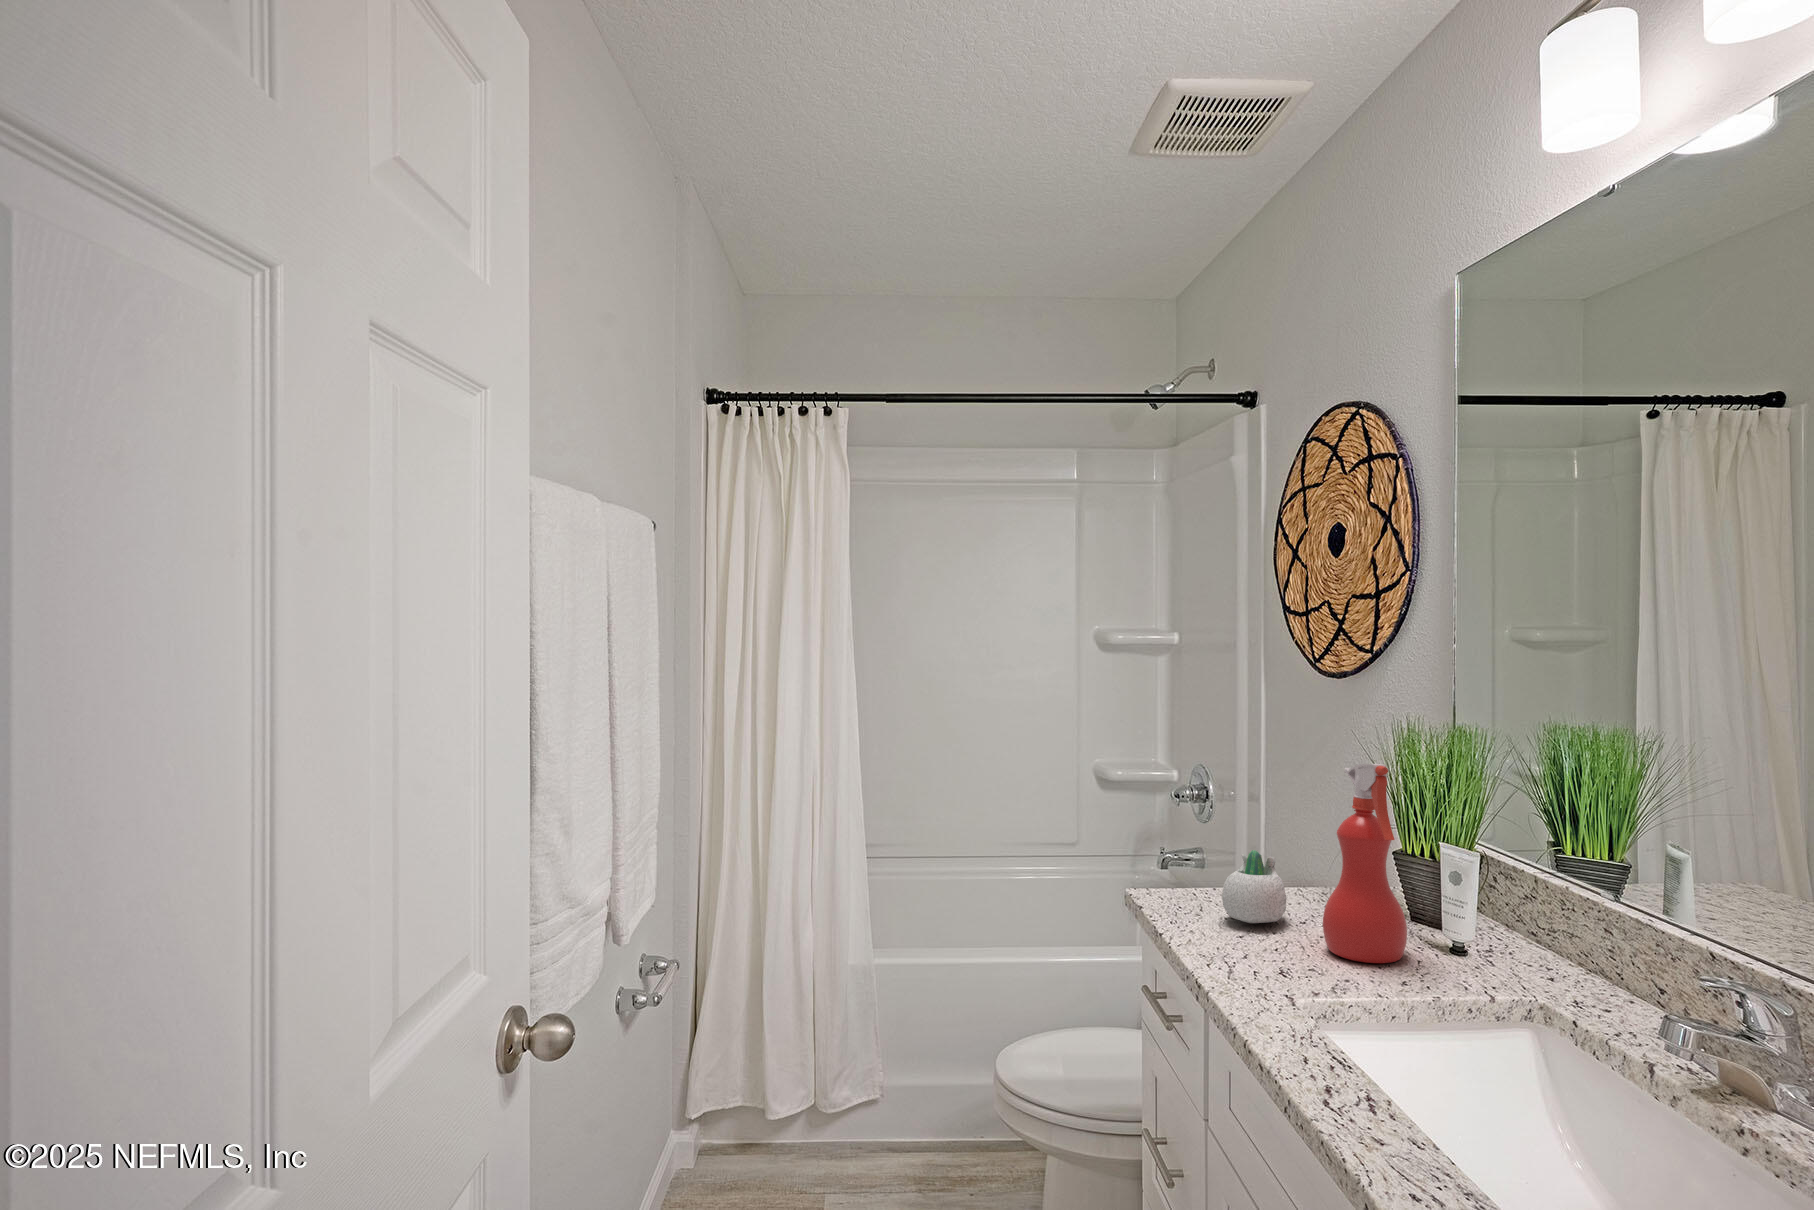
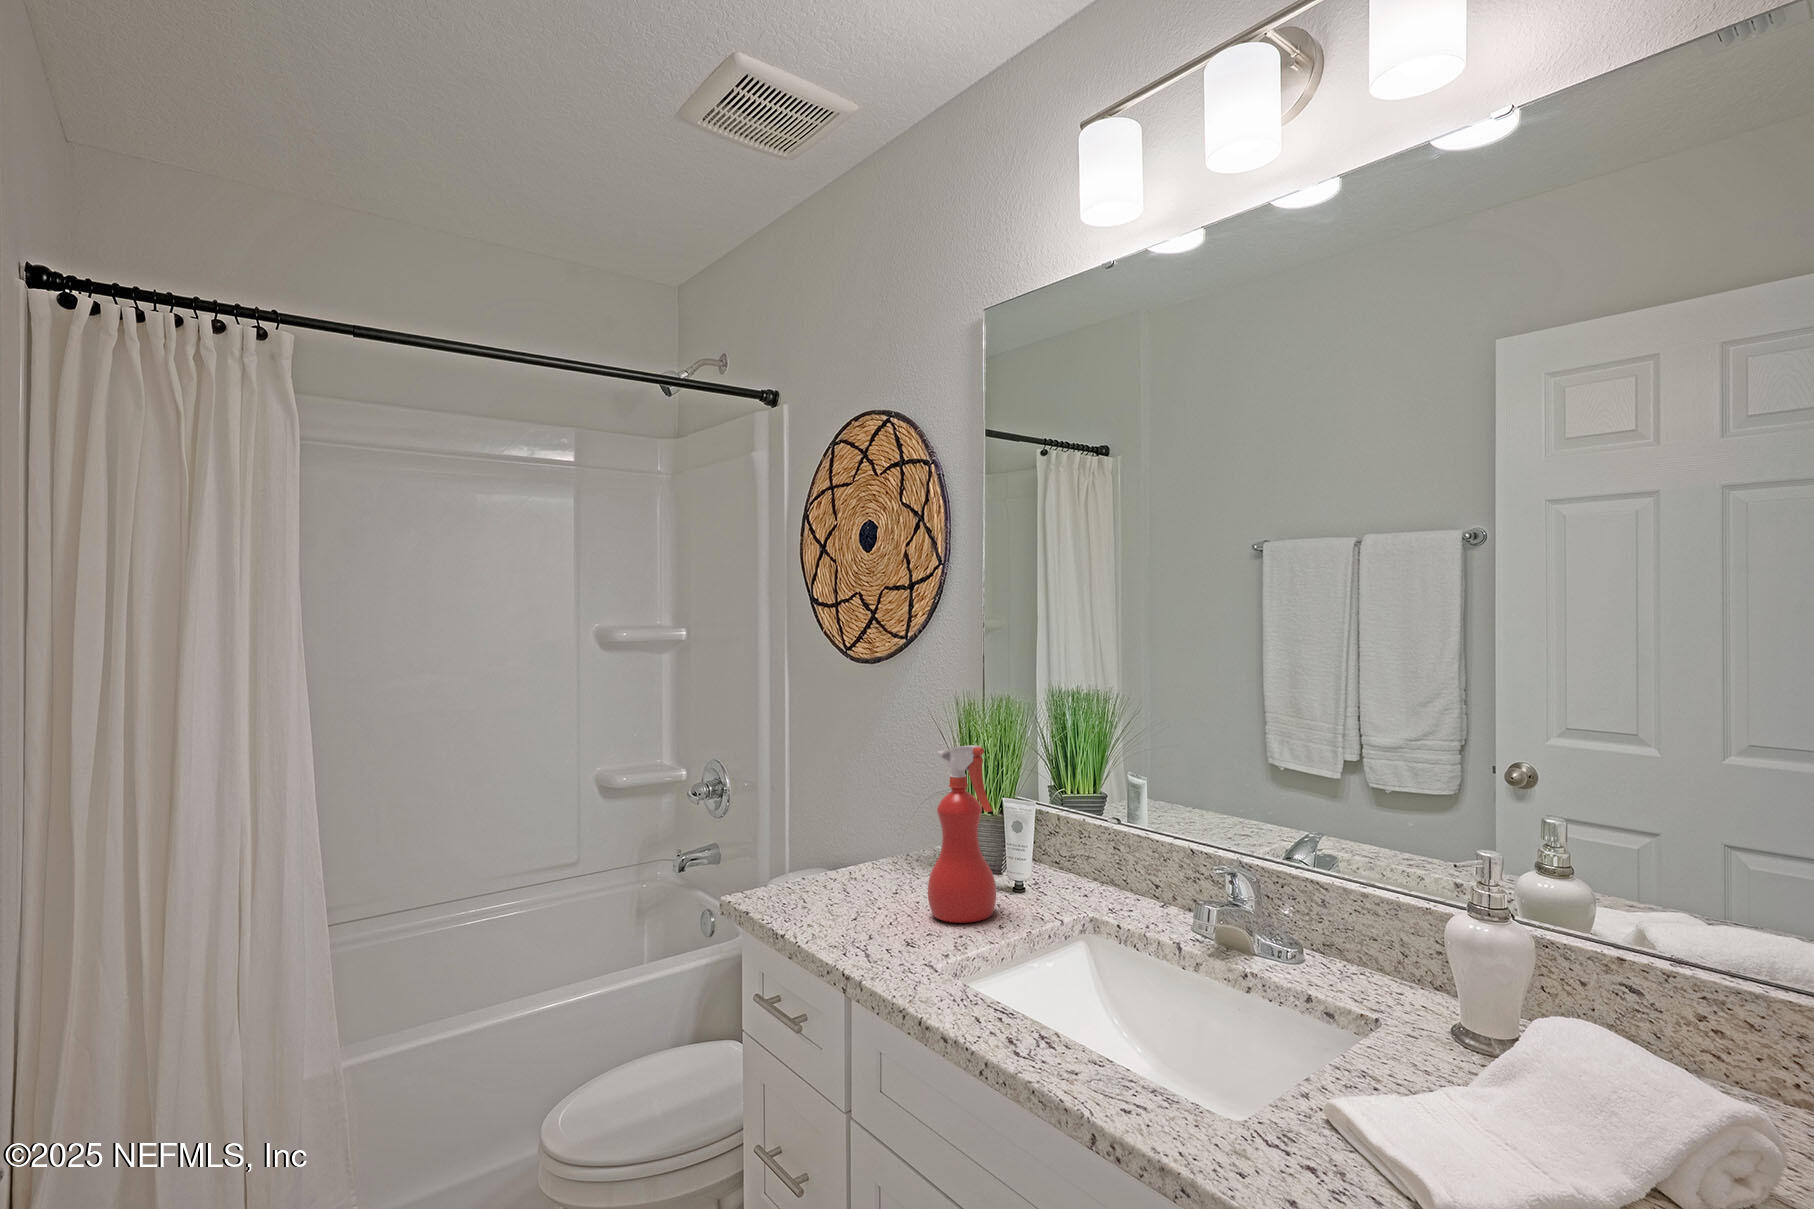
succulent planter: present [1222,850,1287,923] -> none [828,837,885,907]

